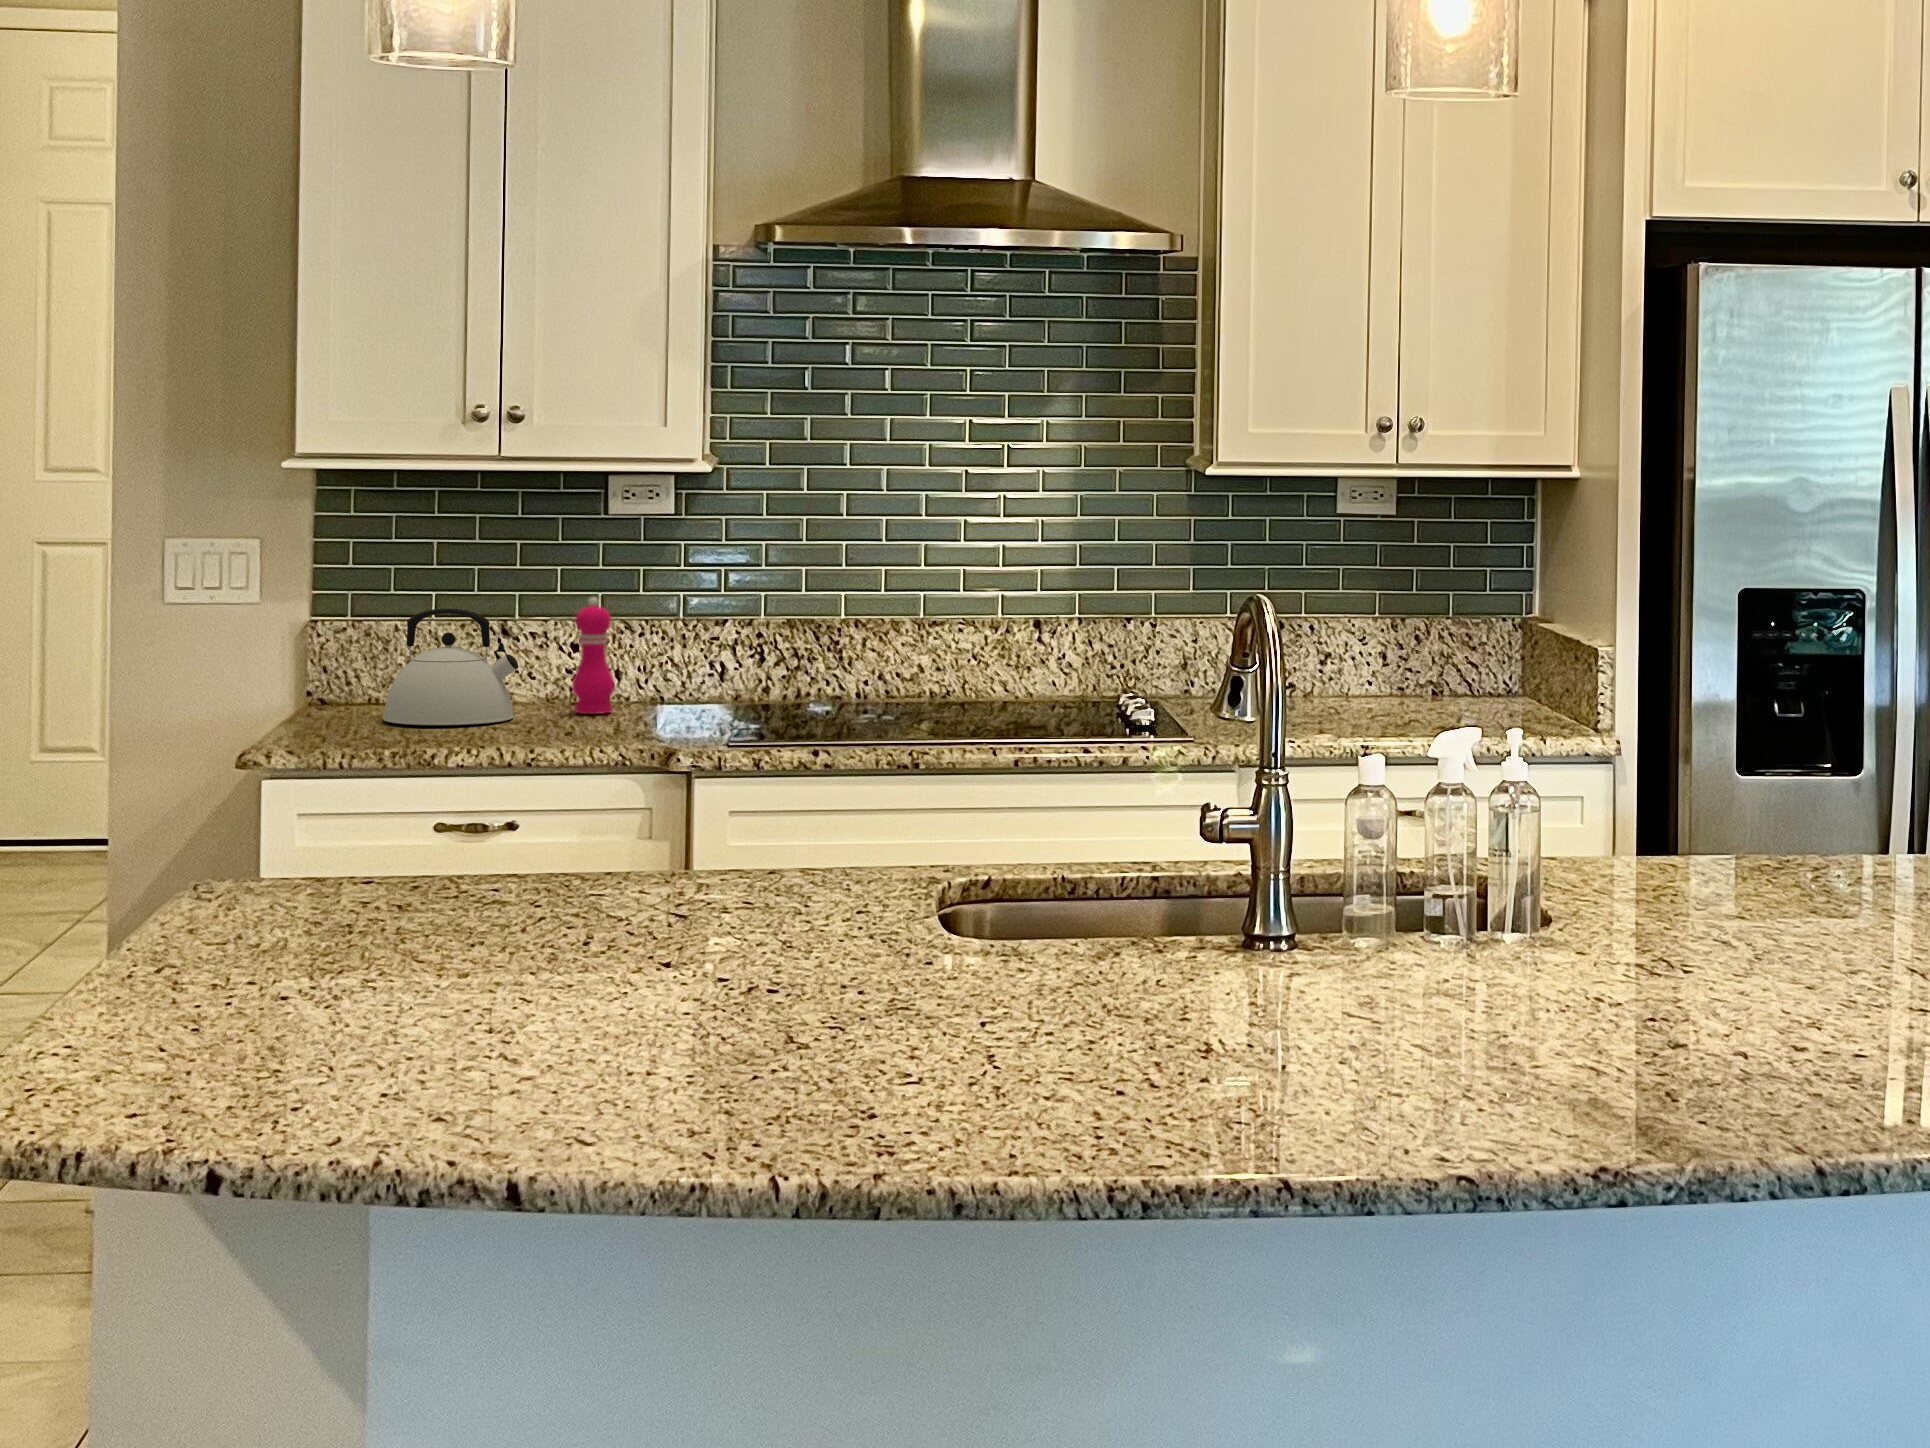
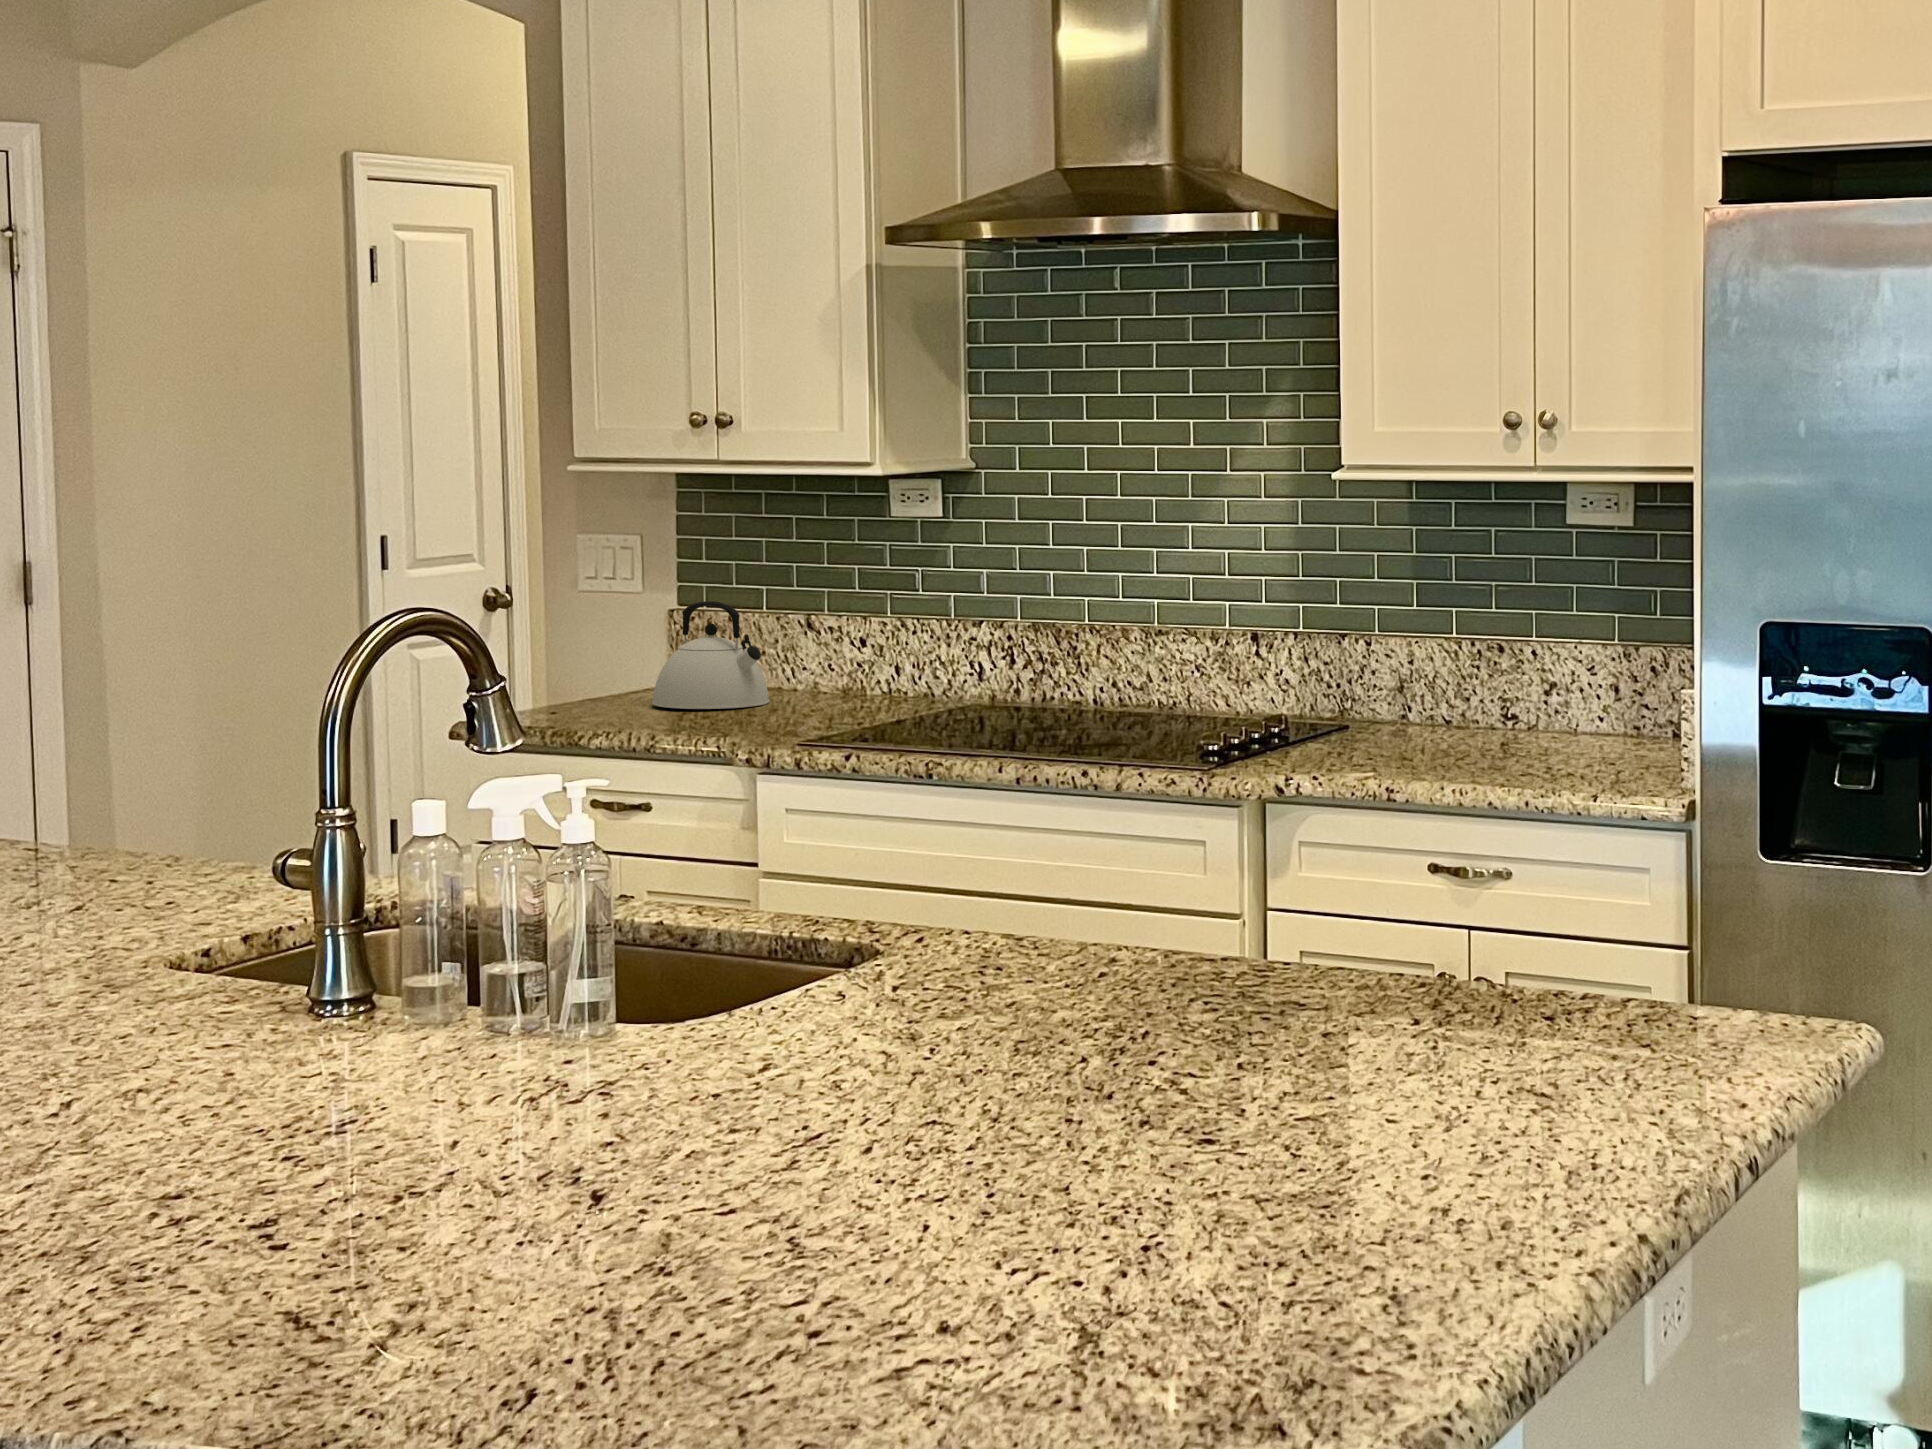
pepper mill: present [572,597,615,714] -> none [815,594,855,706]

